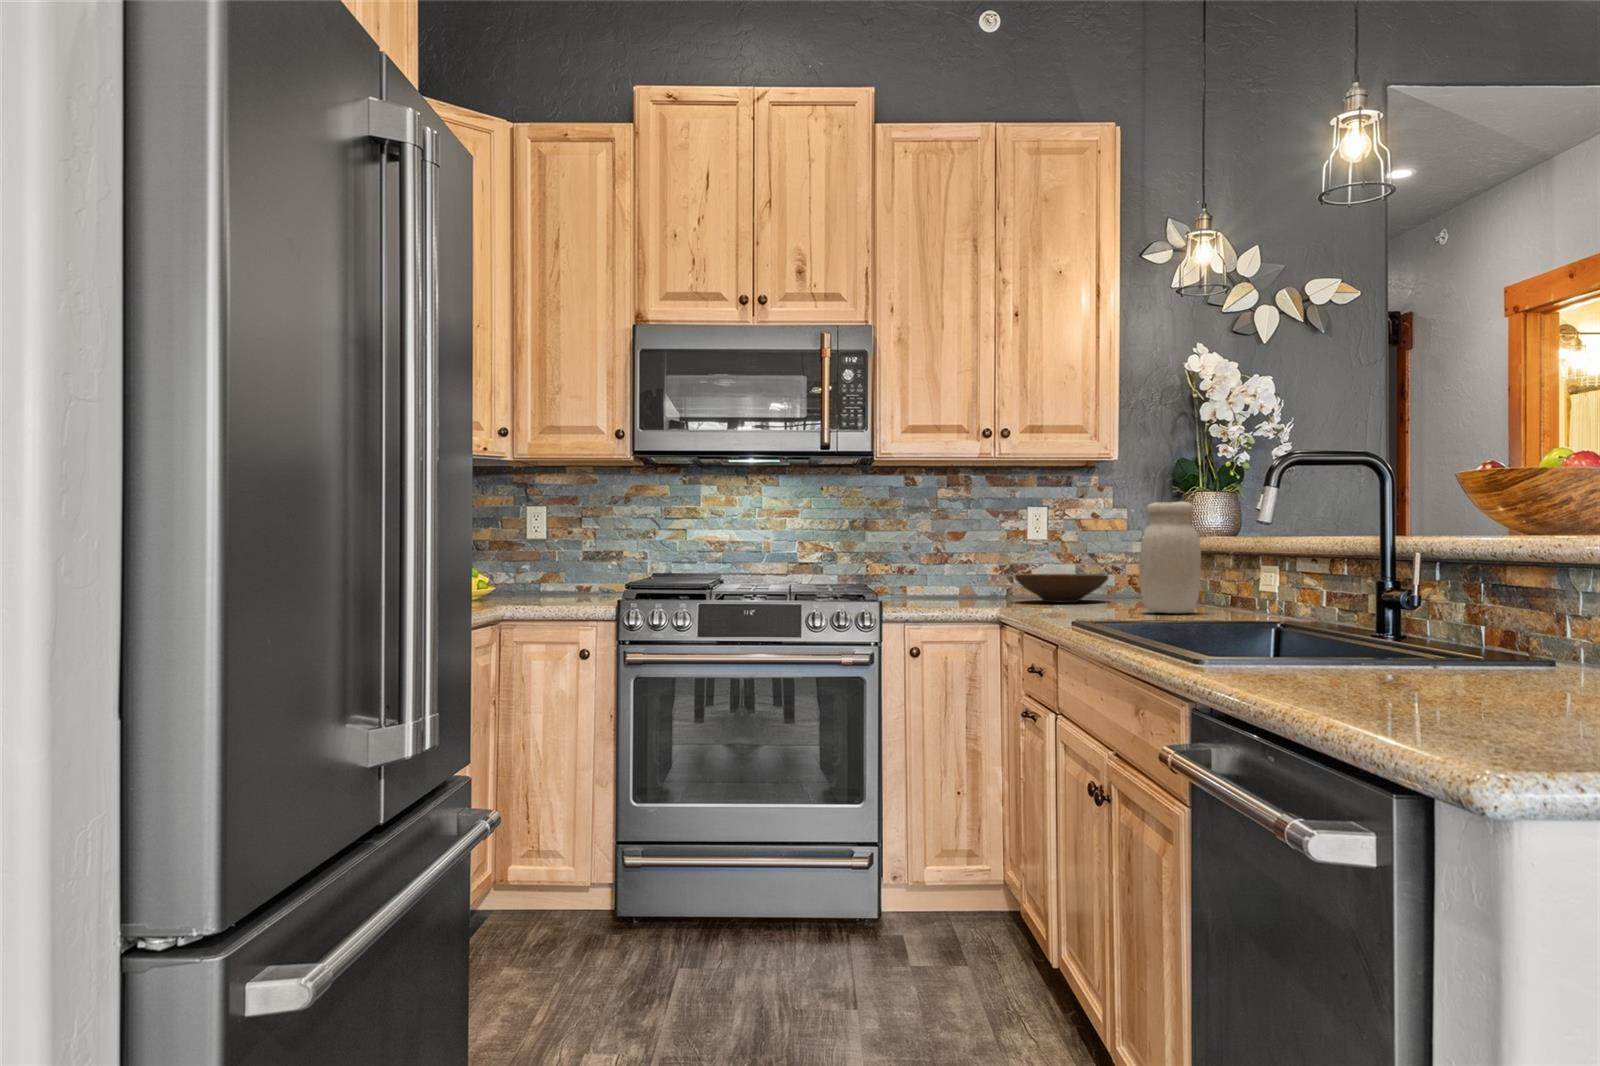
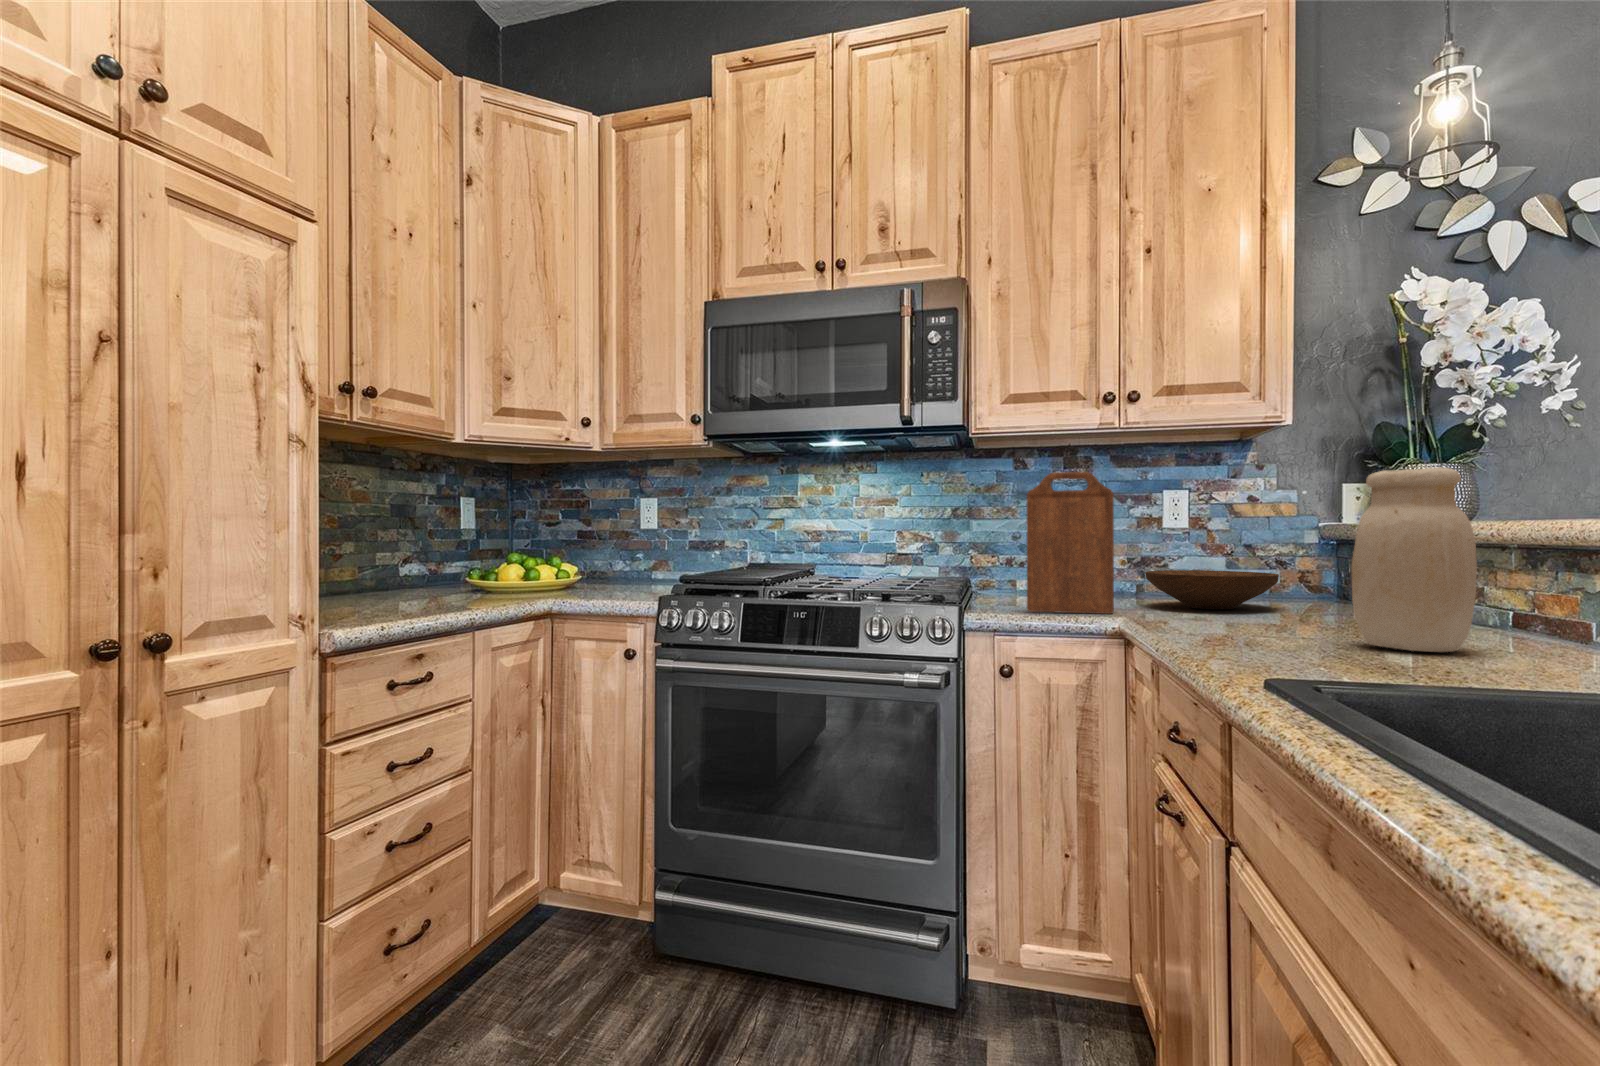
cutting board: none [927,494,993,606] -> present [1027,472,1114,614]

